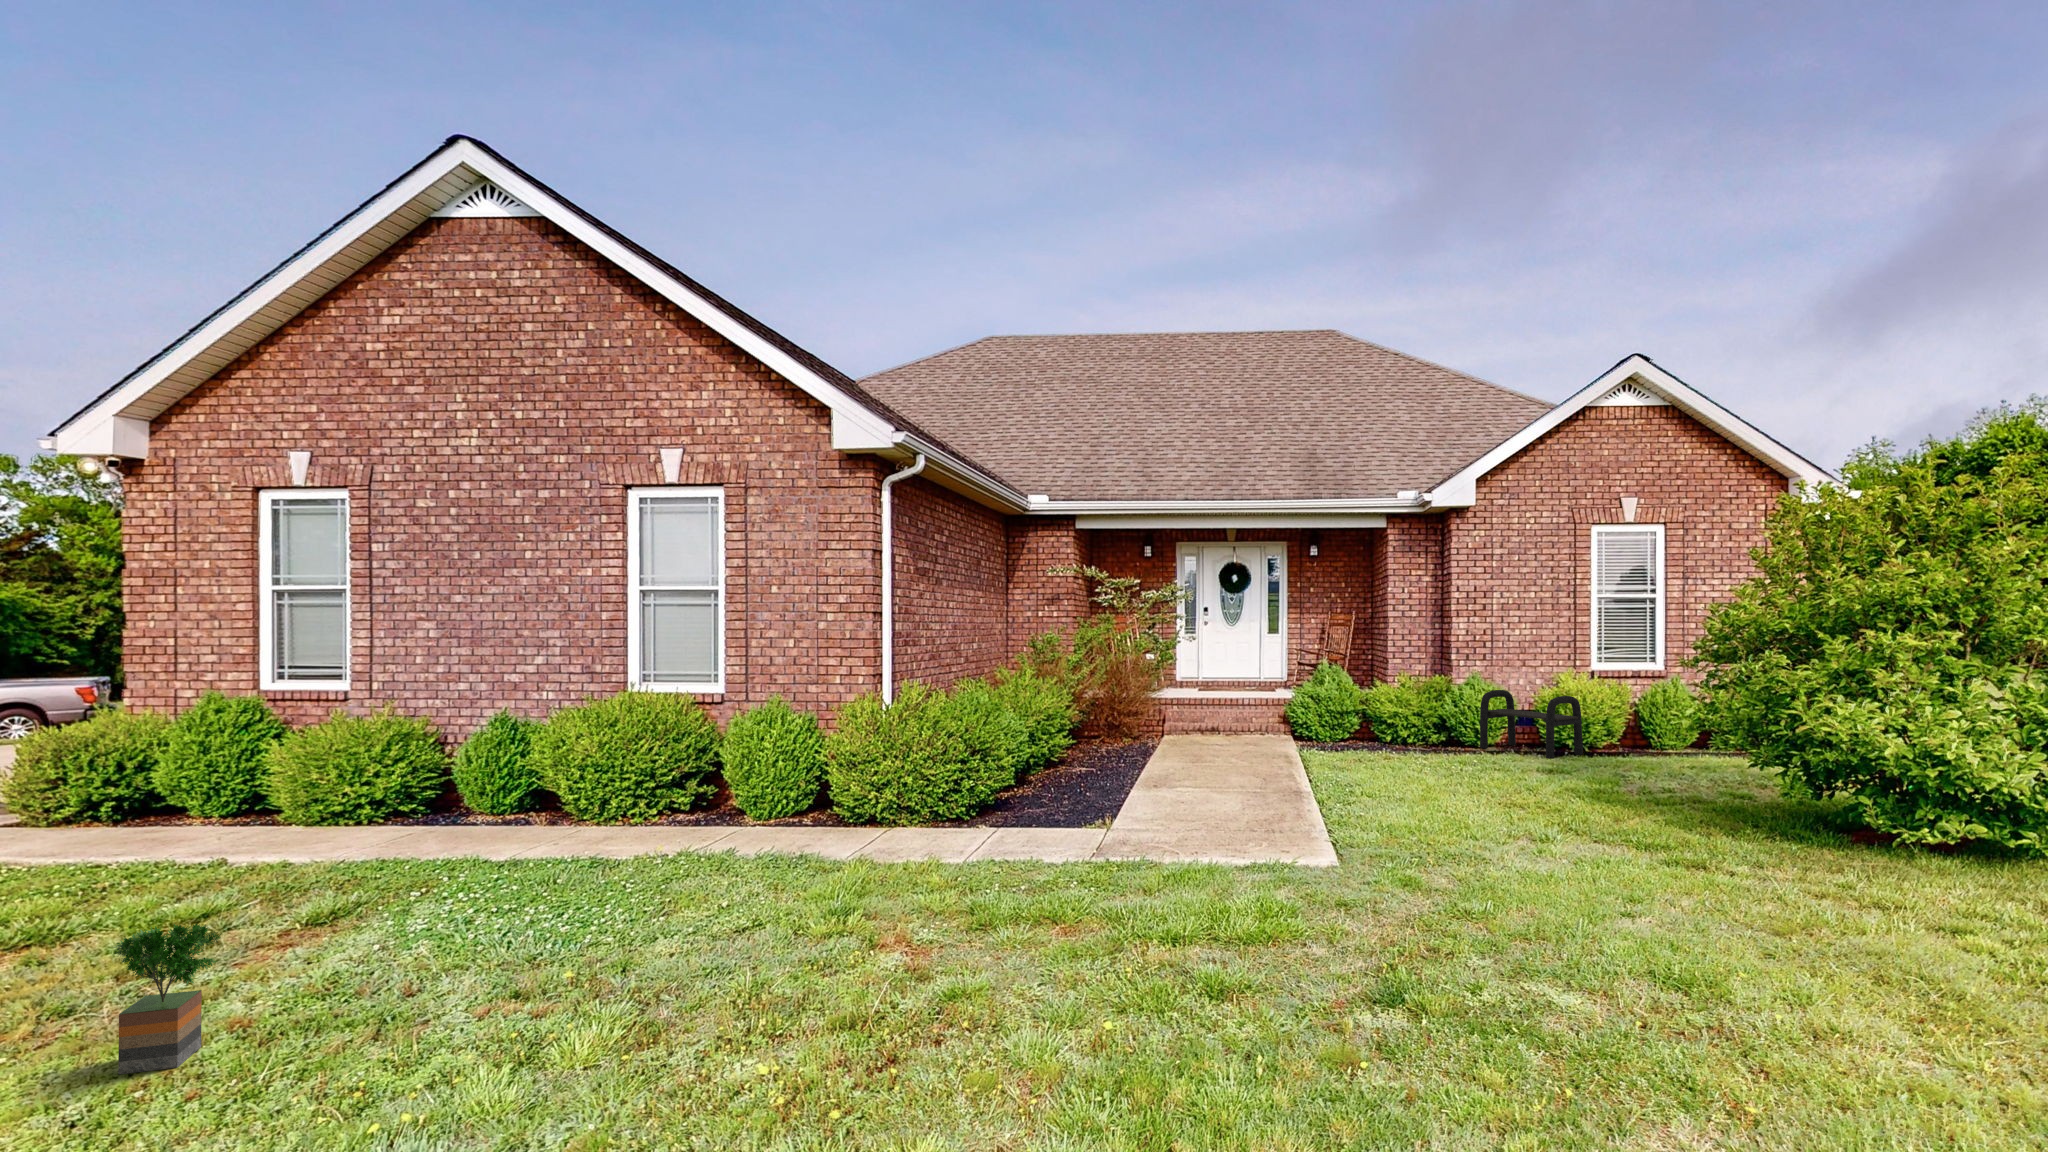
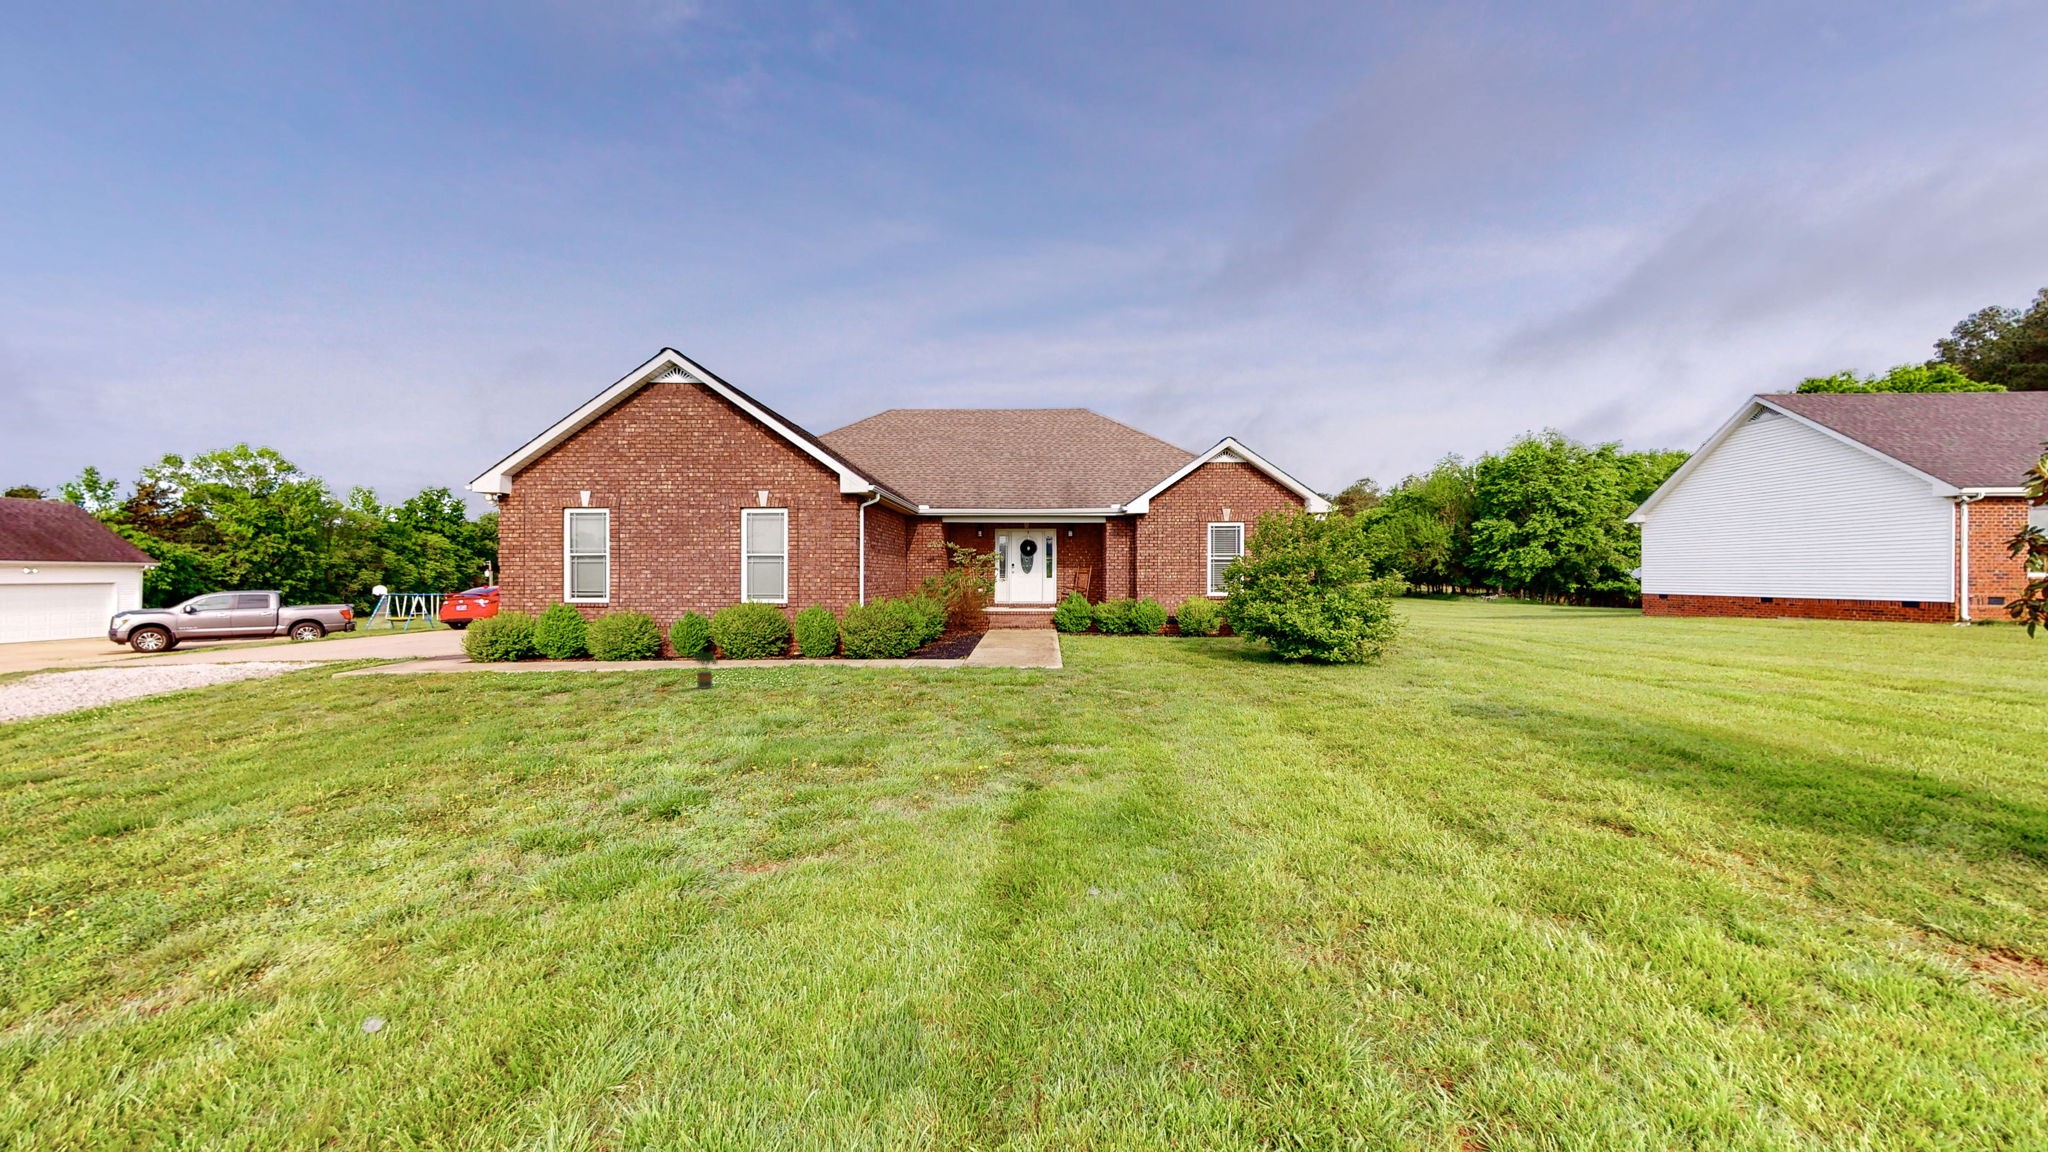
bench: present [1480,690,1583,759] -> none [1143,605,1186,635]

